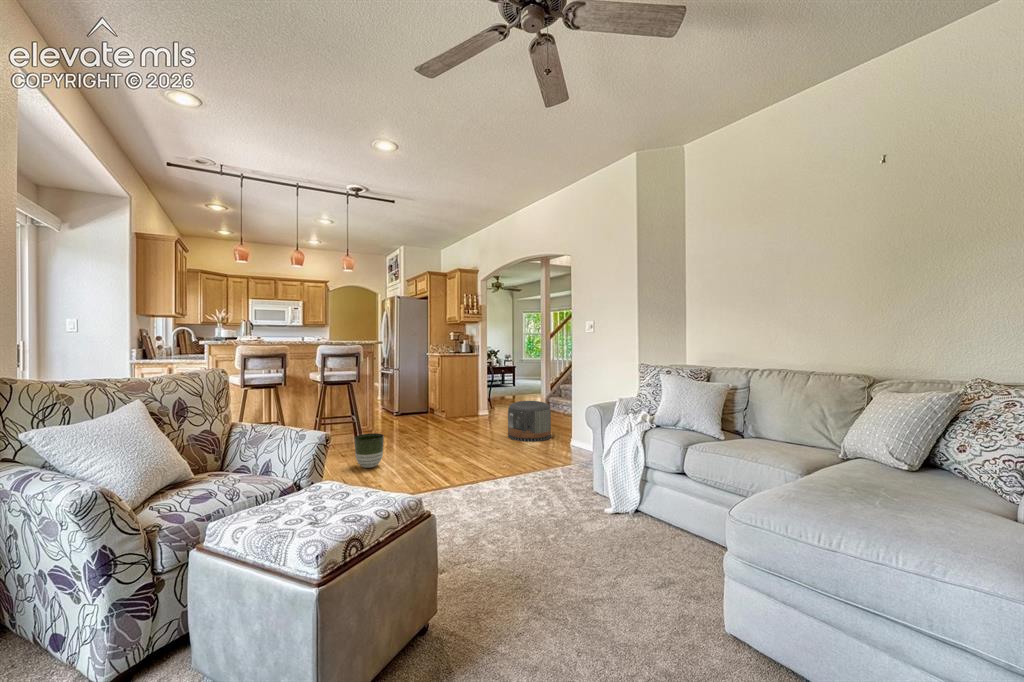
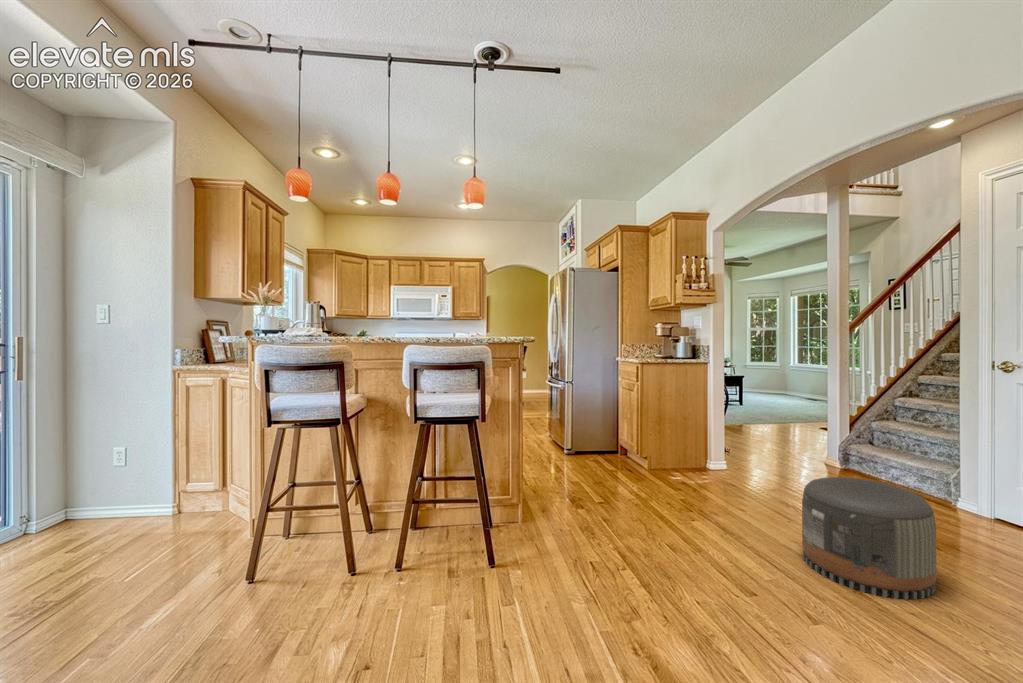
planter: present [354,433,384,468] -> none [440,546,506,641]

